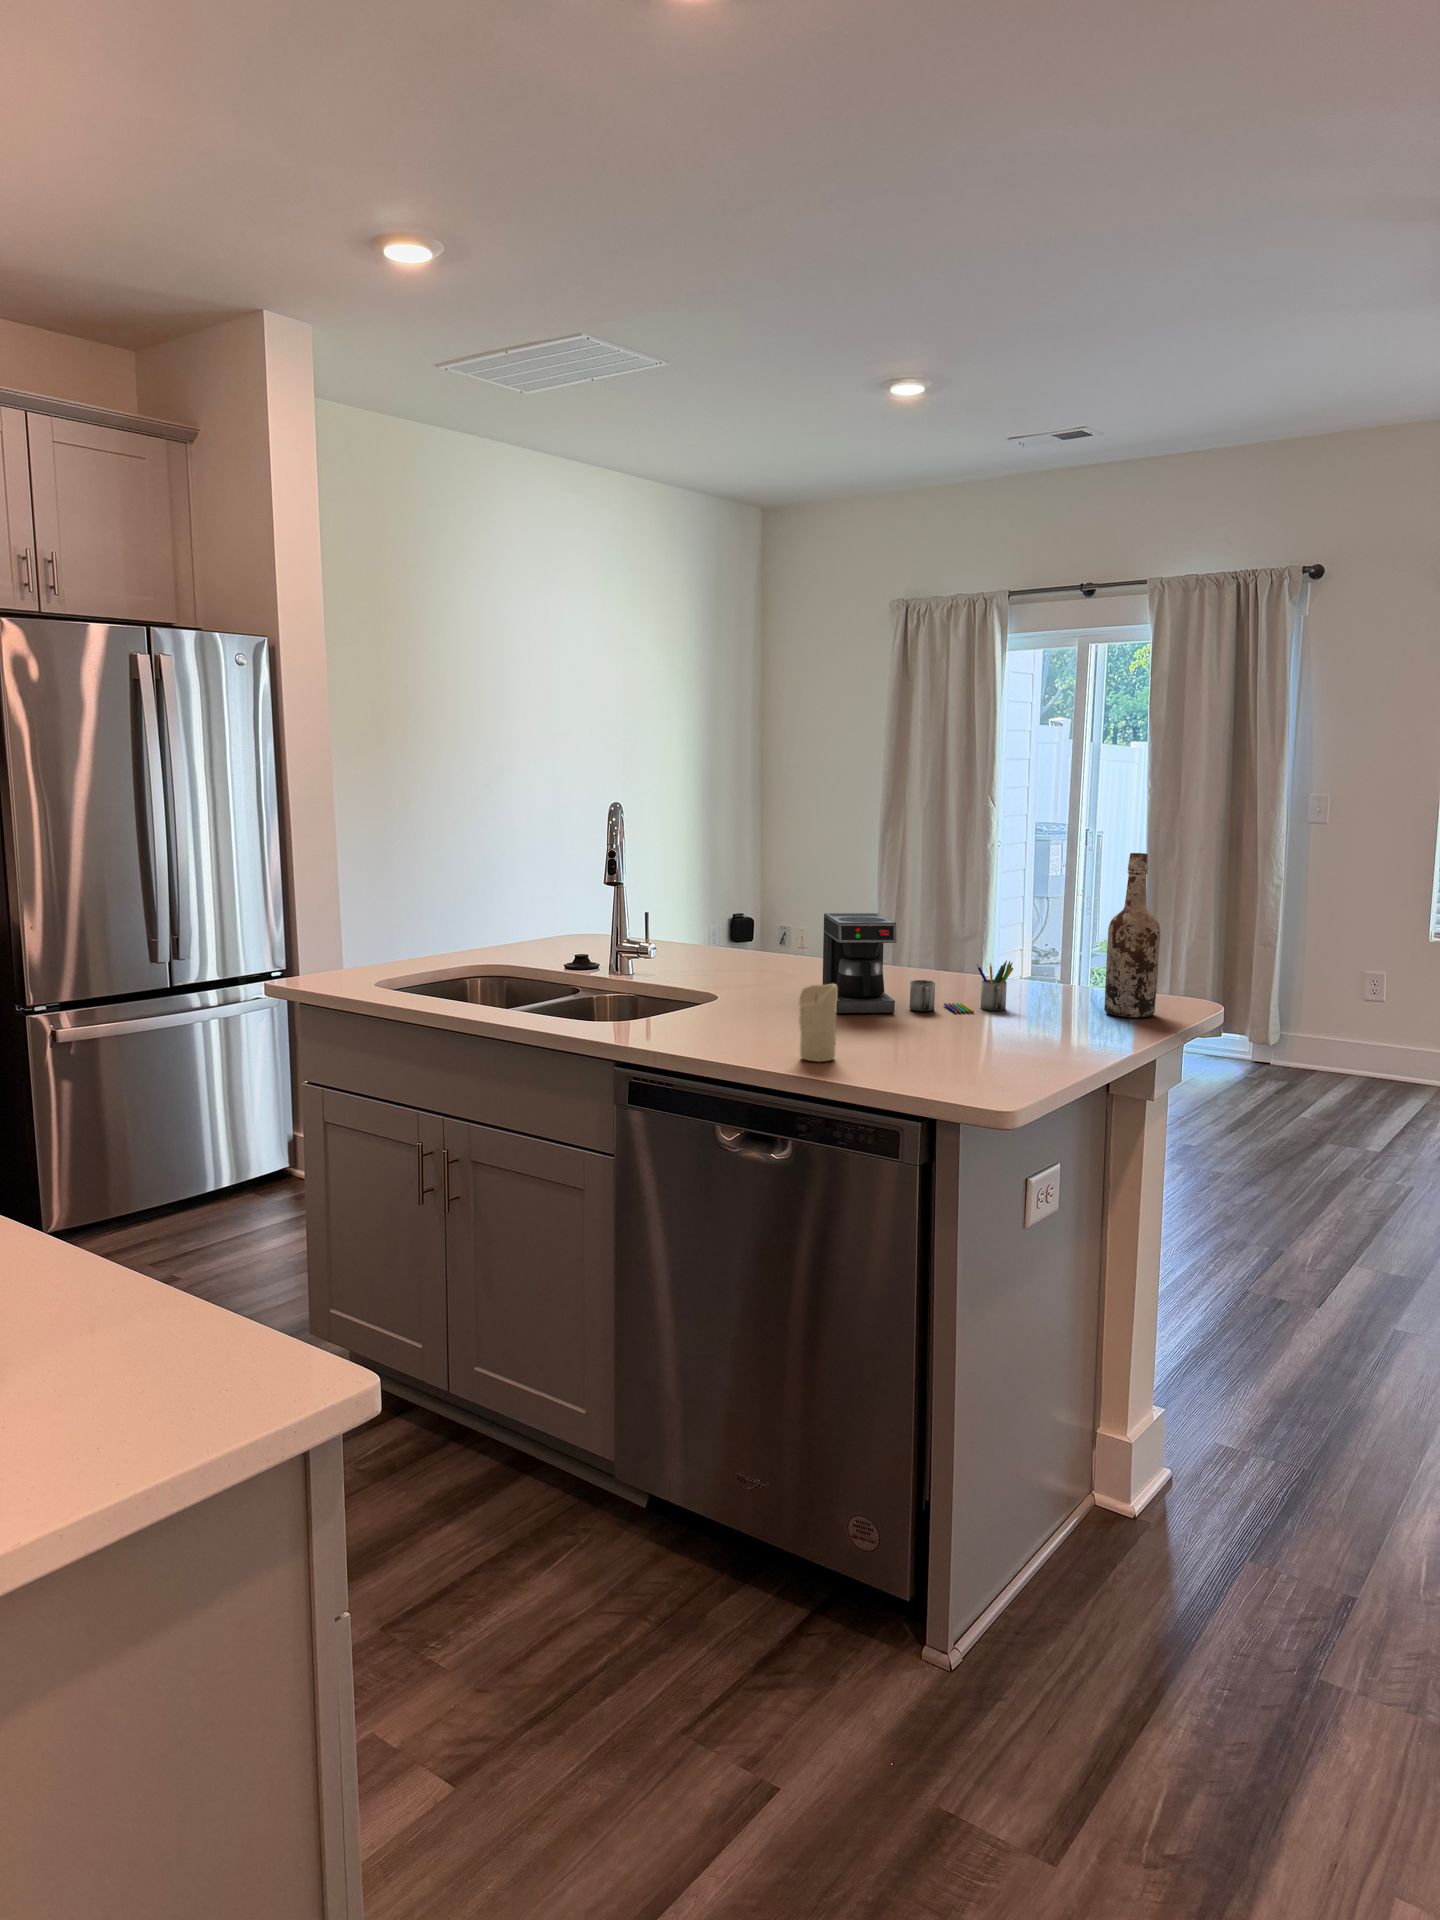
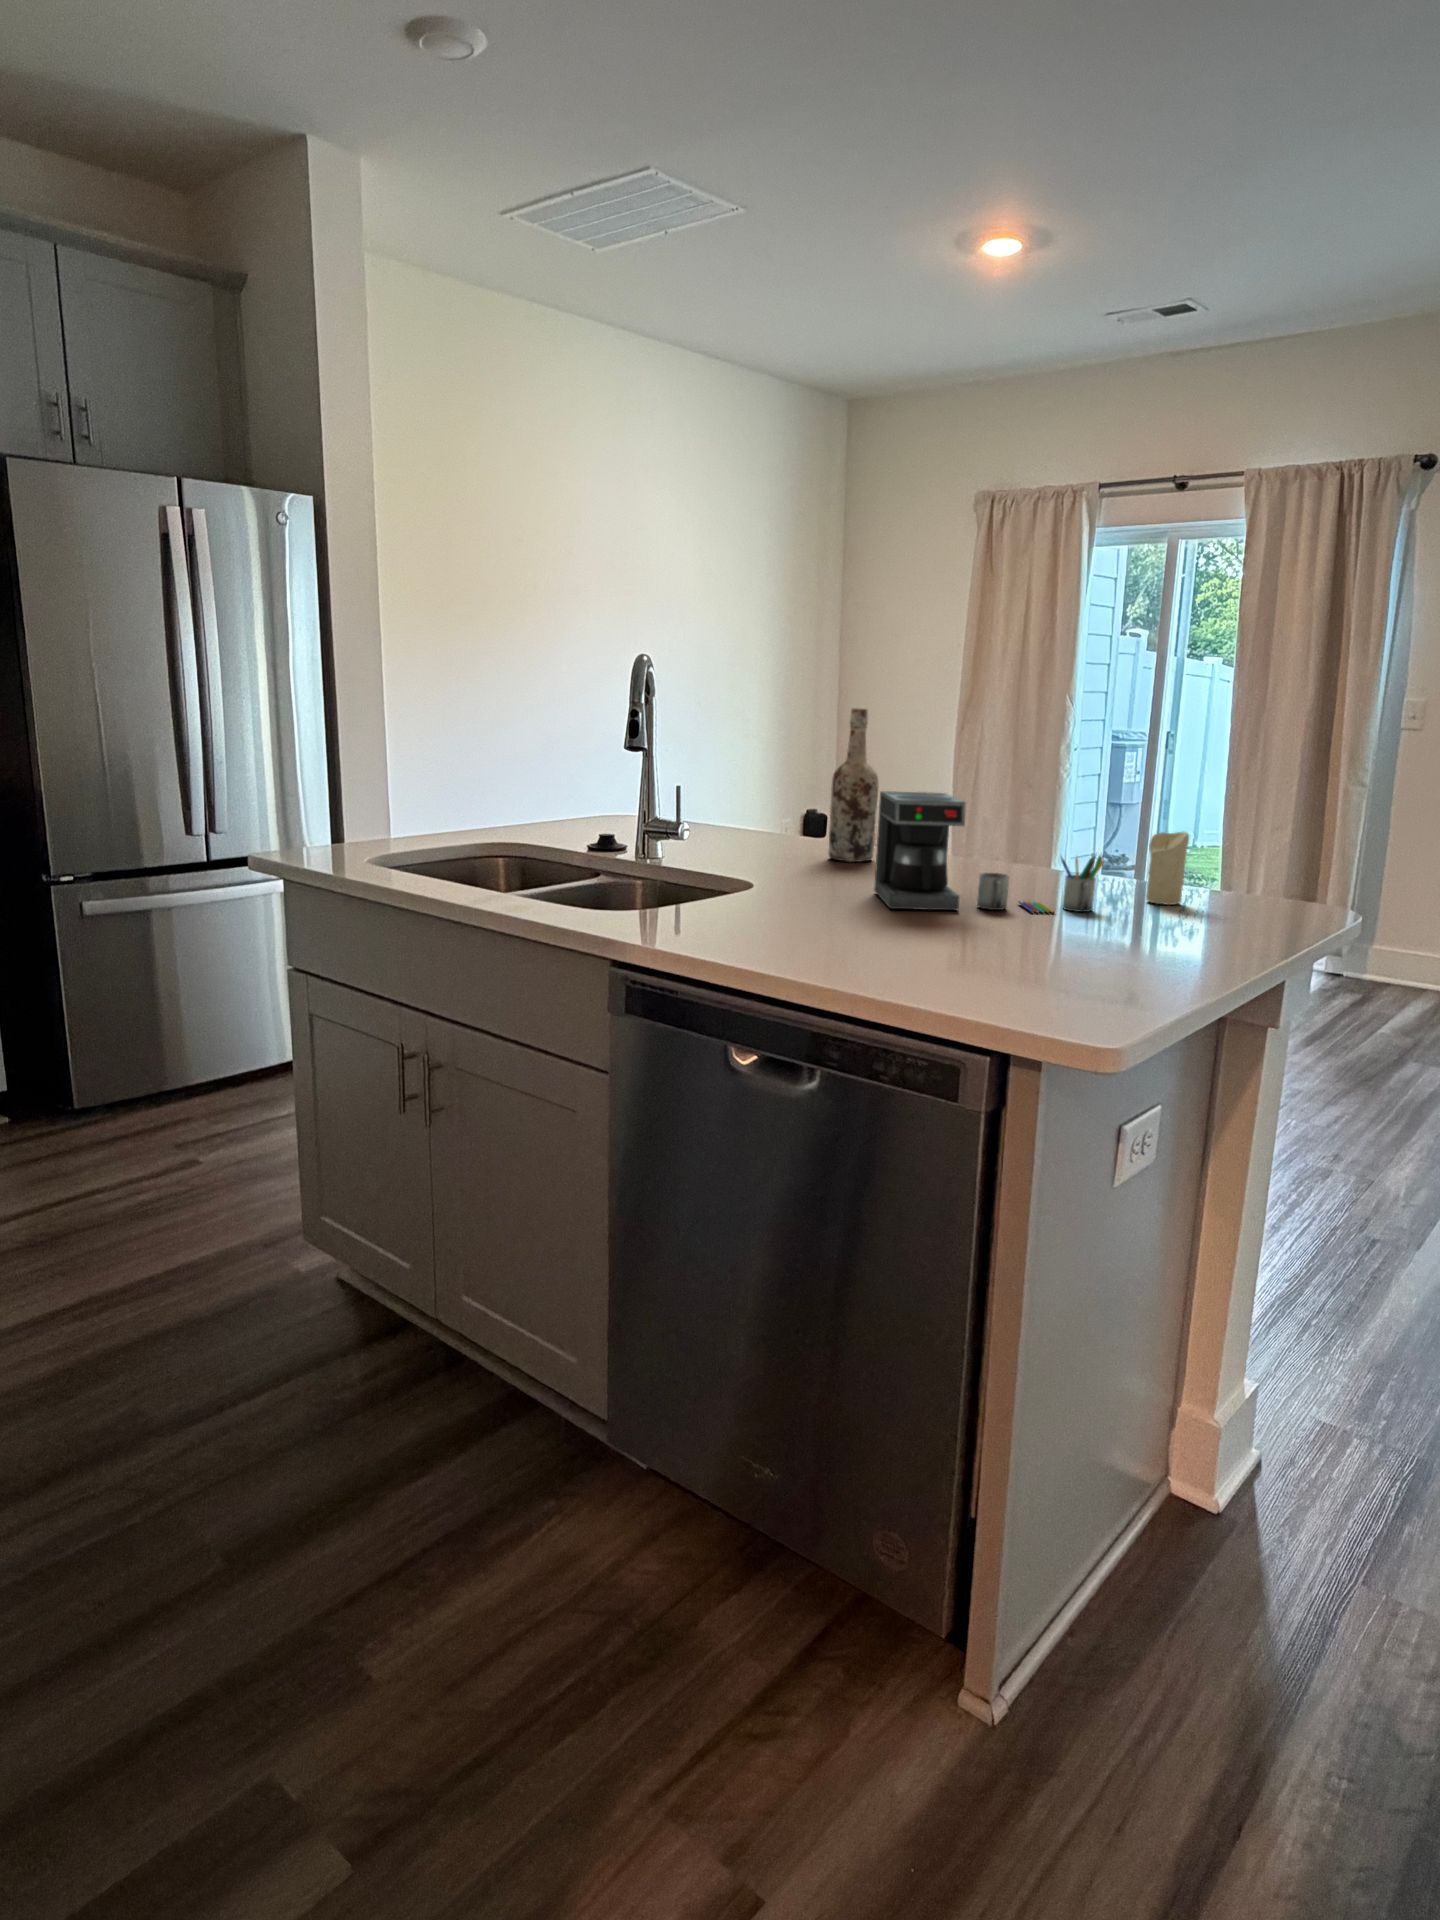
wine bottle: present [1104,853,1160,1017] -> present [829,708,878,862]
candle: present [799,984,837,1062] -> present [1146,832,1189,905]

